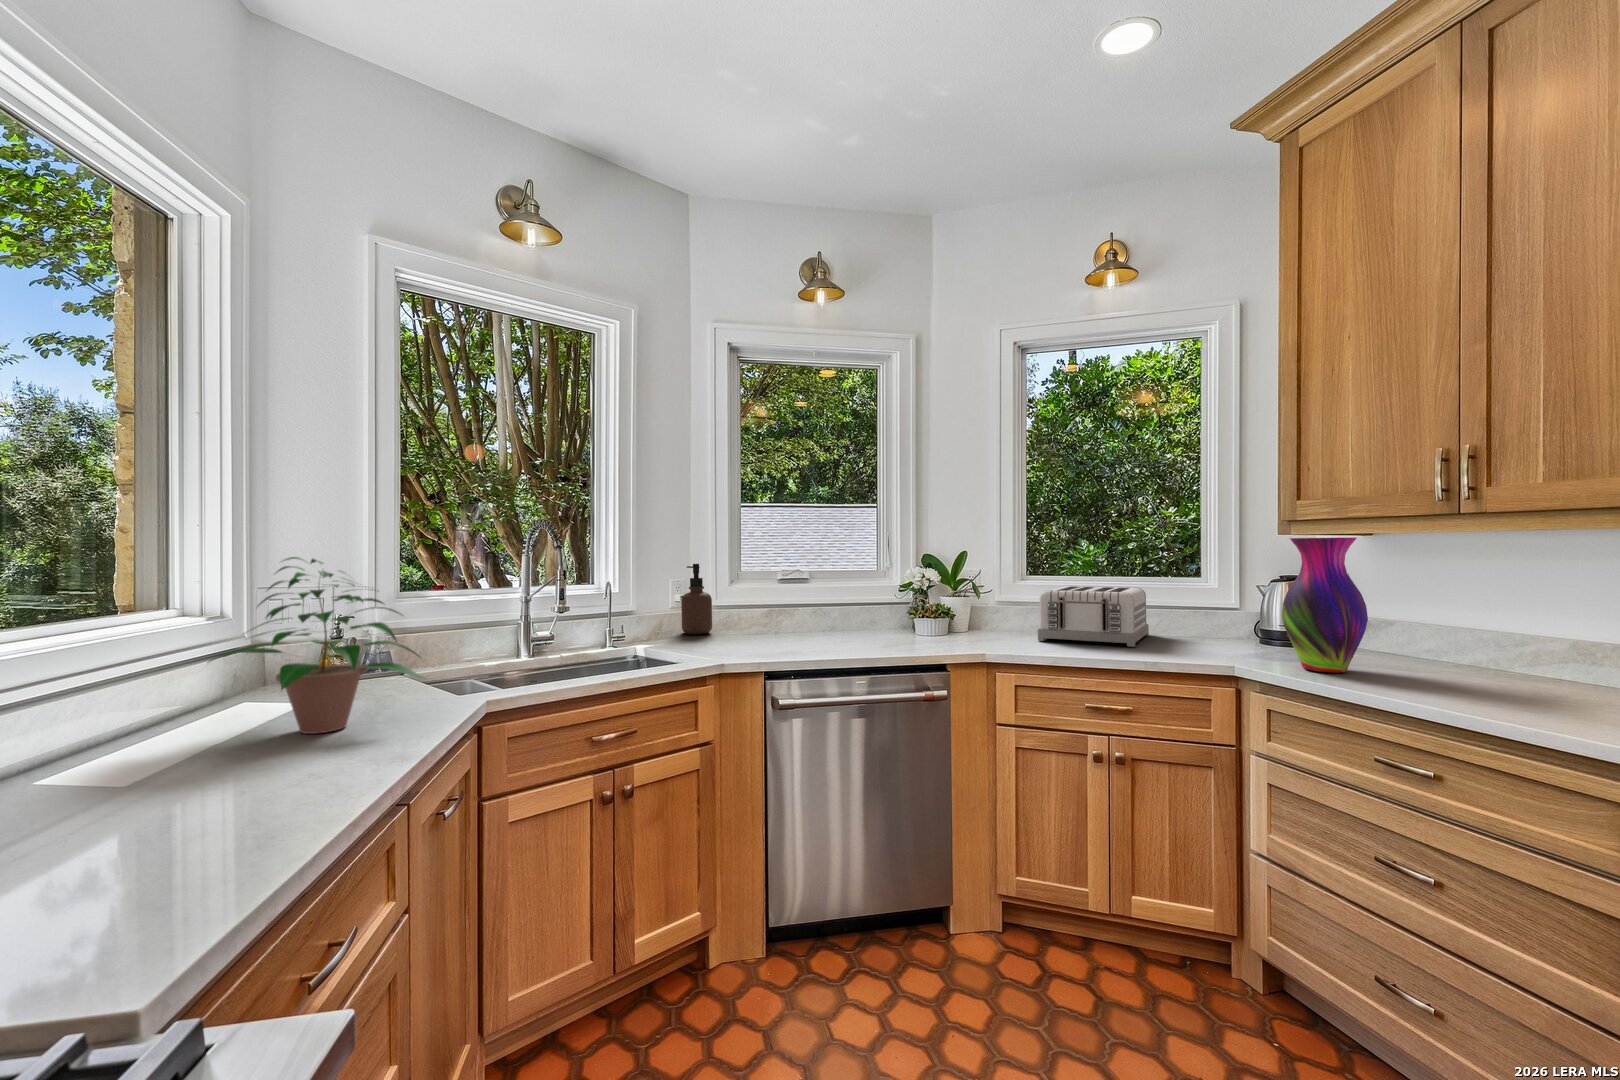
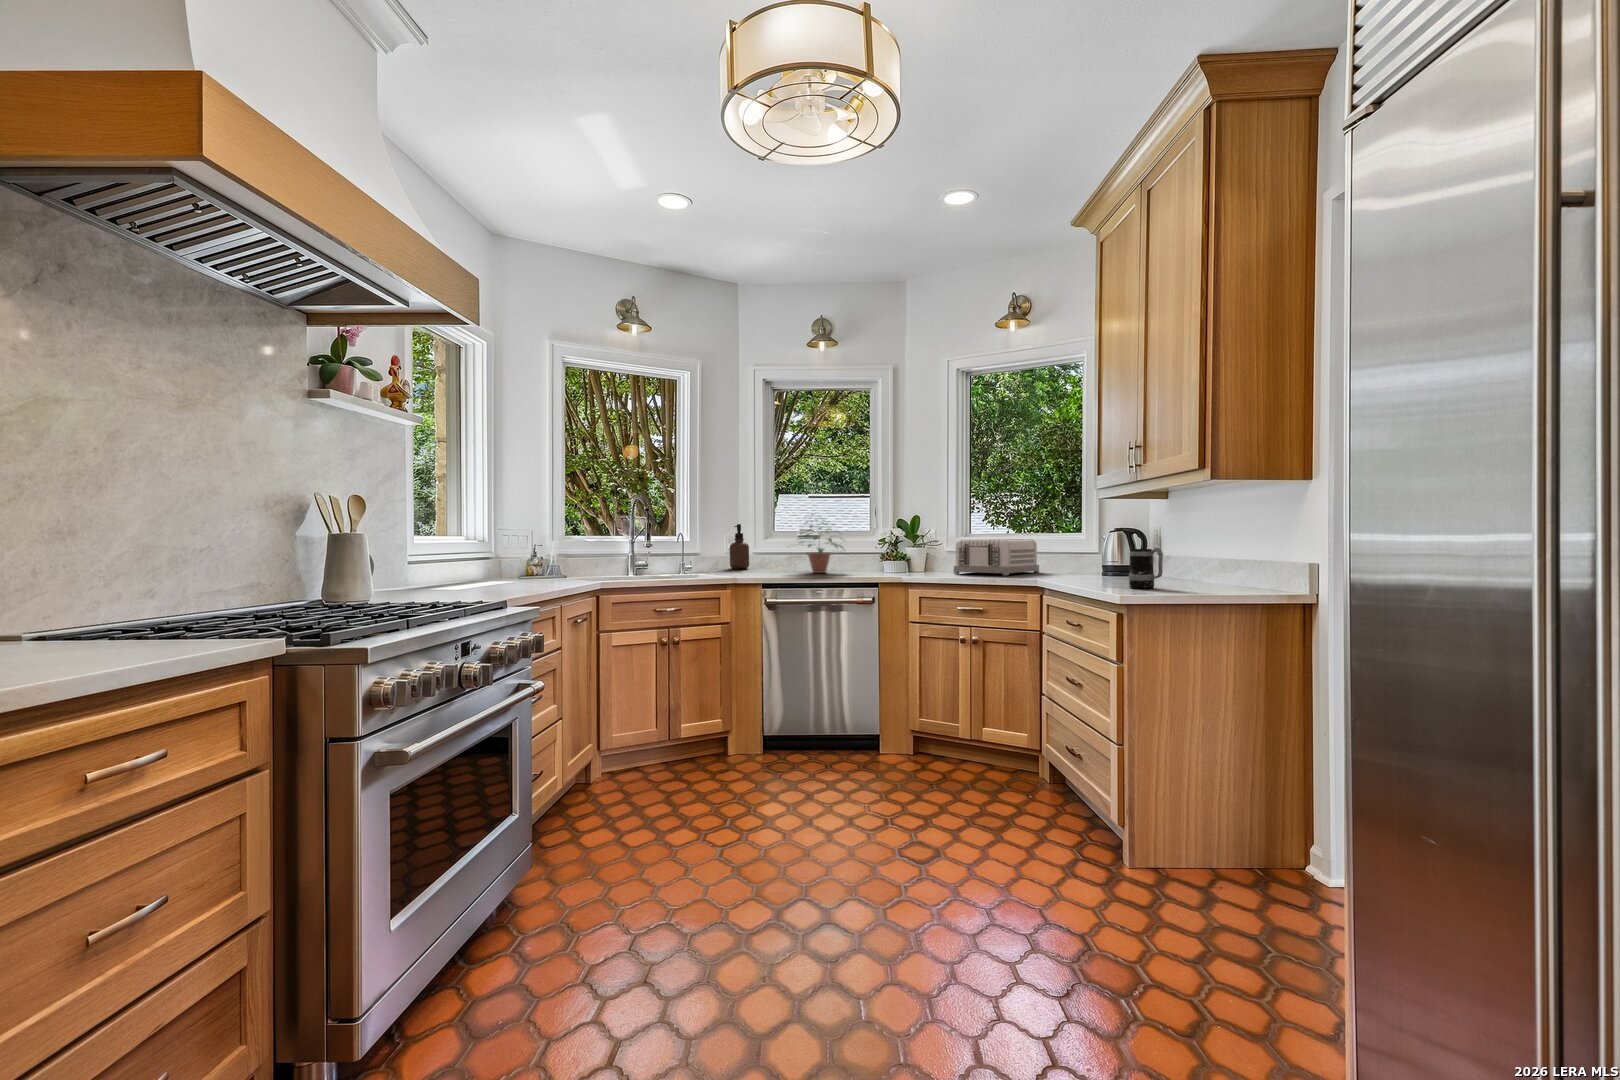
vase: present [1282,538,1368,673] -> none [1067,498,1114,582]
potted plant: present [211,557,422,734] -> present [800,513,847,573]
mug: none [1452,628,1530,698] -> present [1129,548,1163,589]

